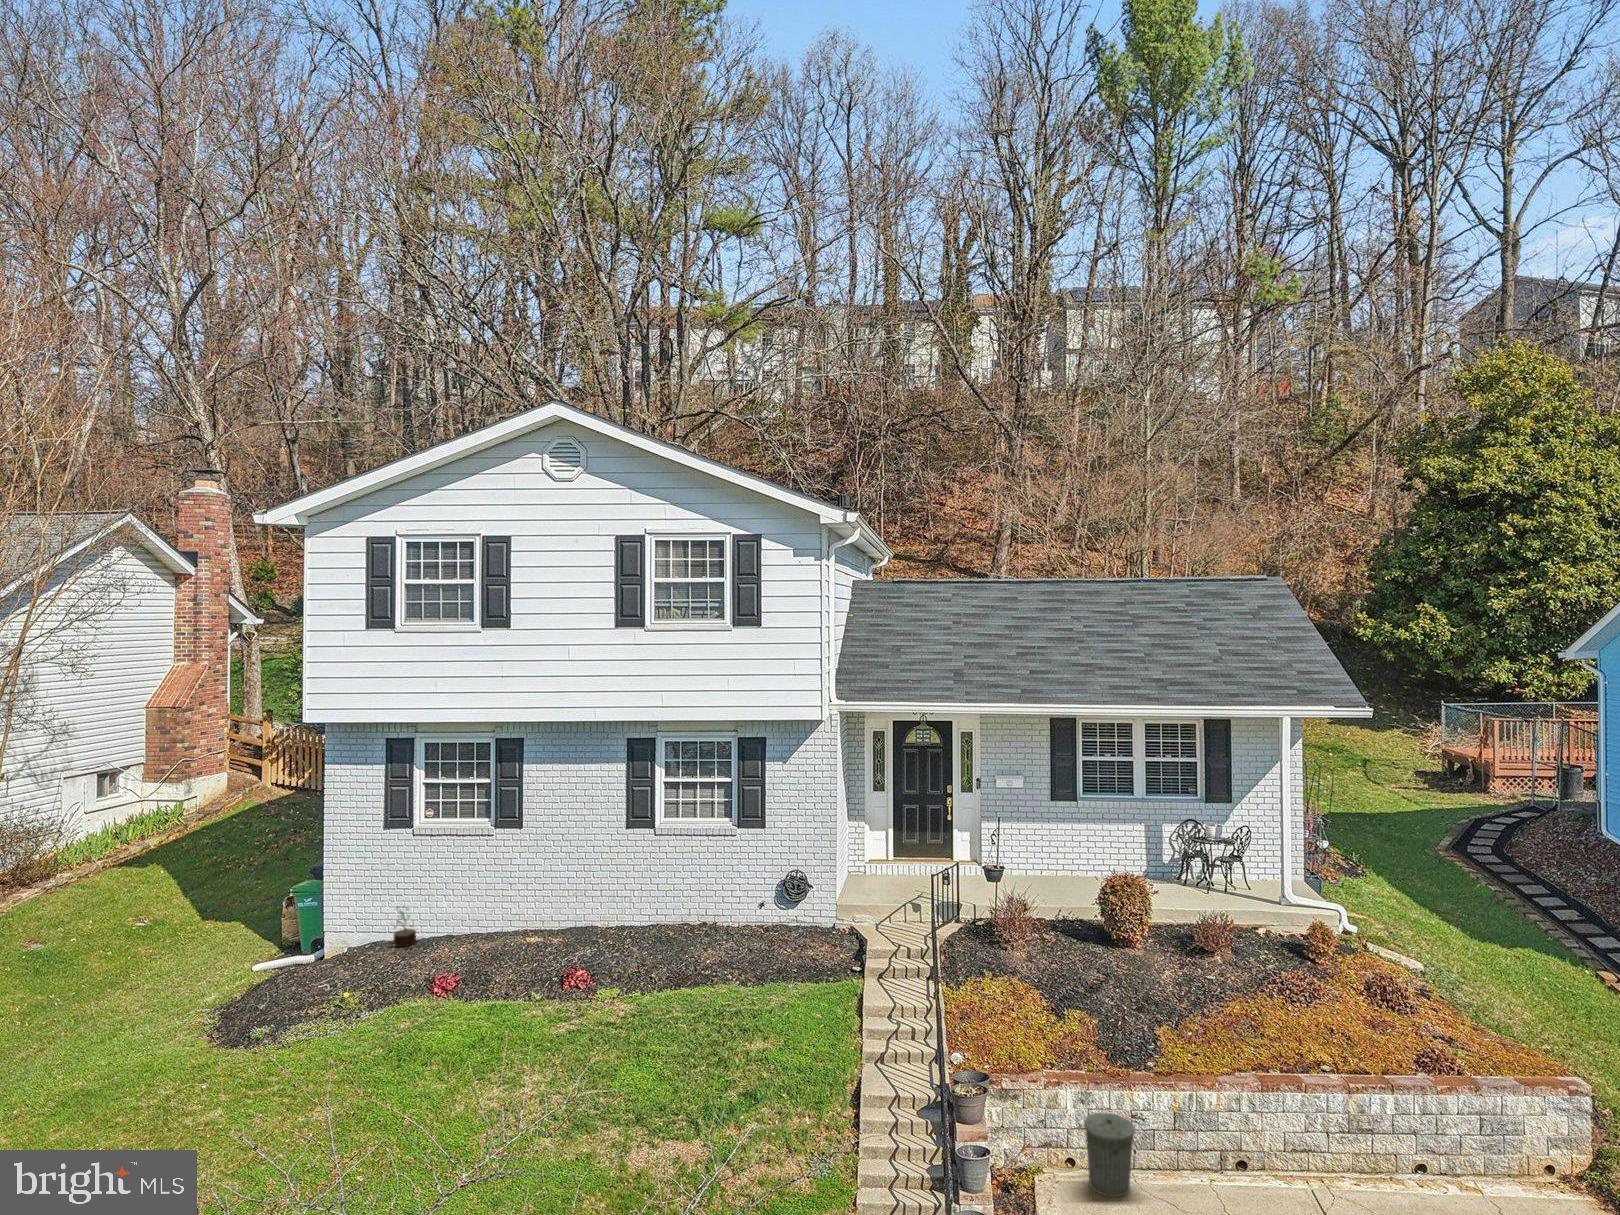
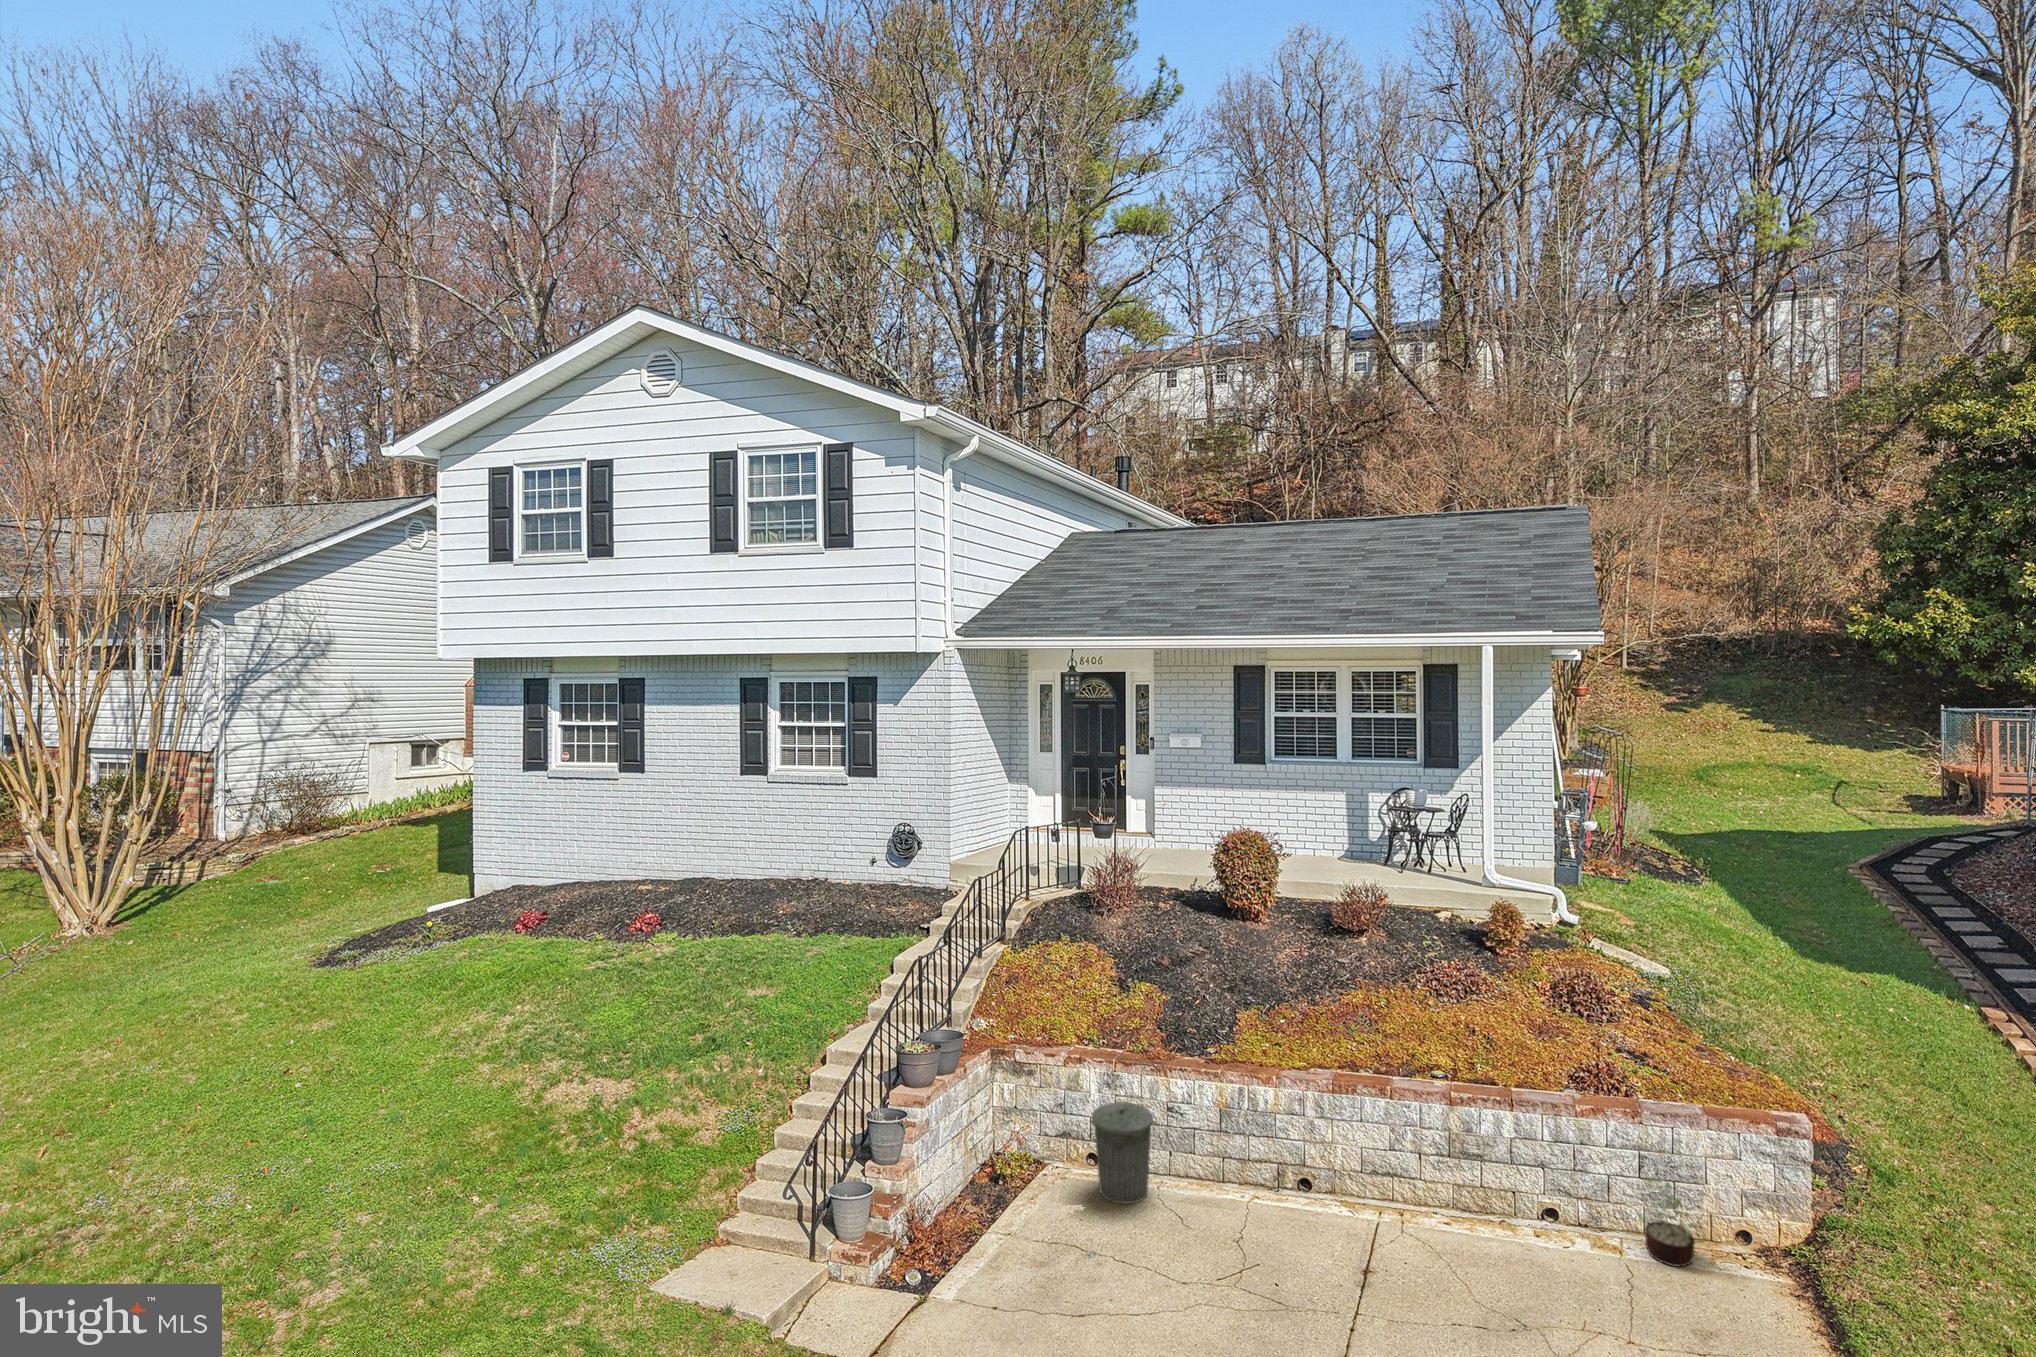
decorative plant: present [394,906,416,947] -> present [1639,1179,1696,1267]

